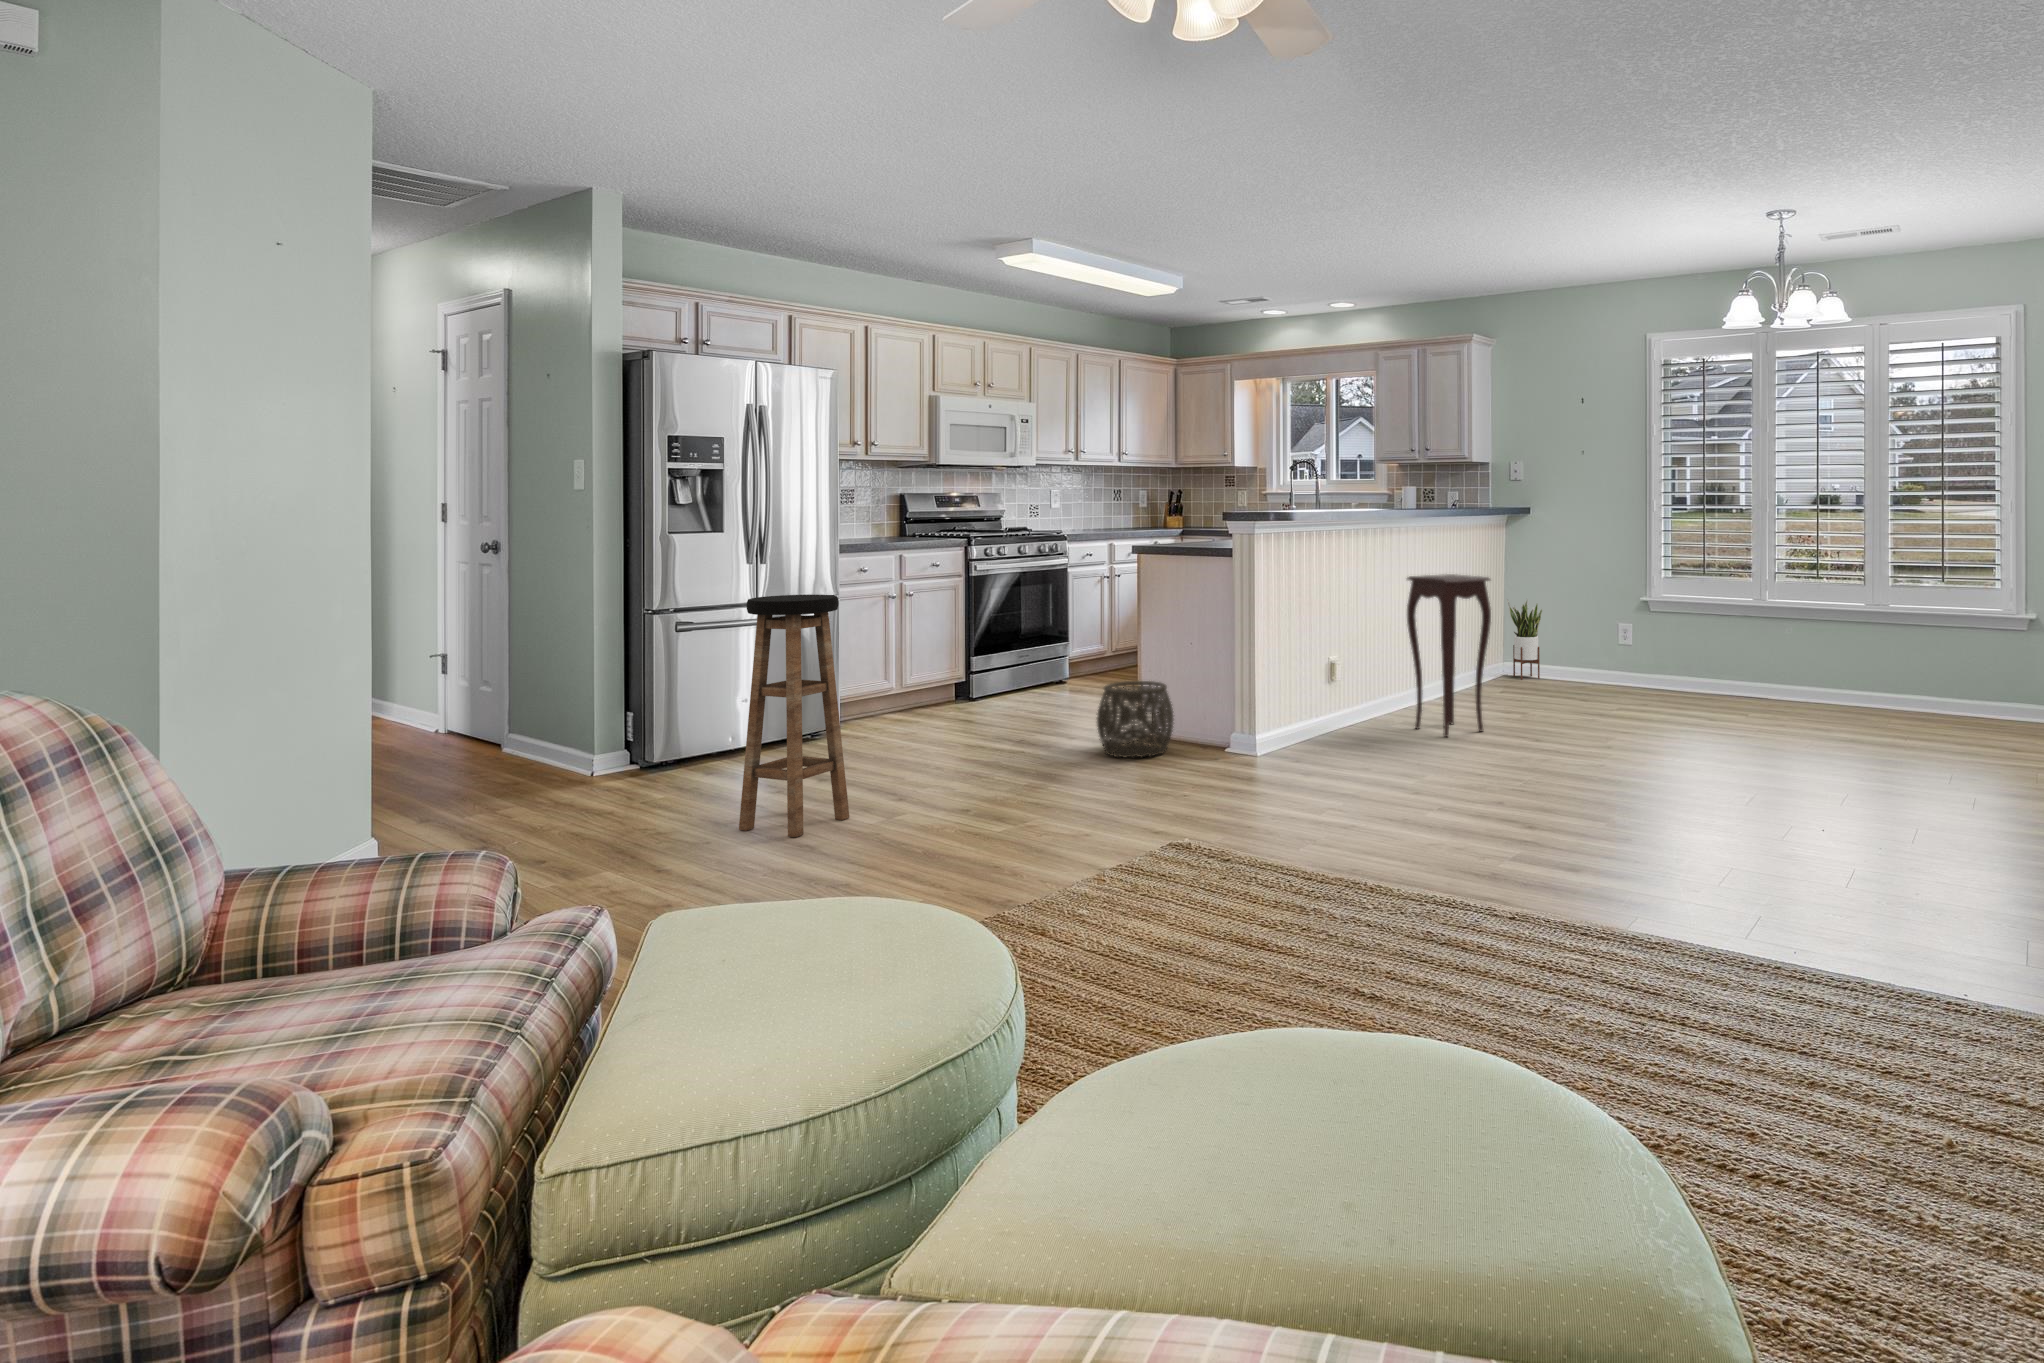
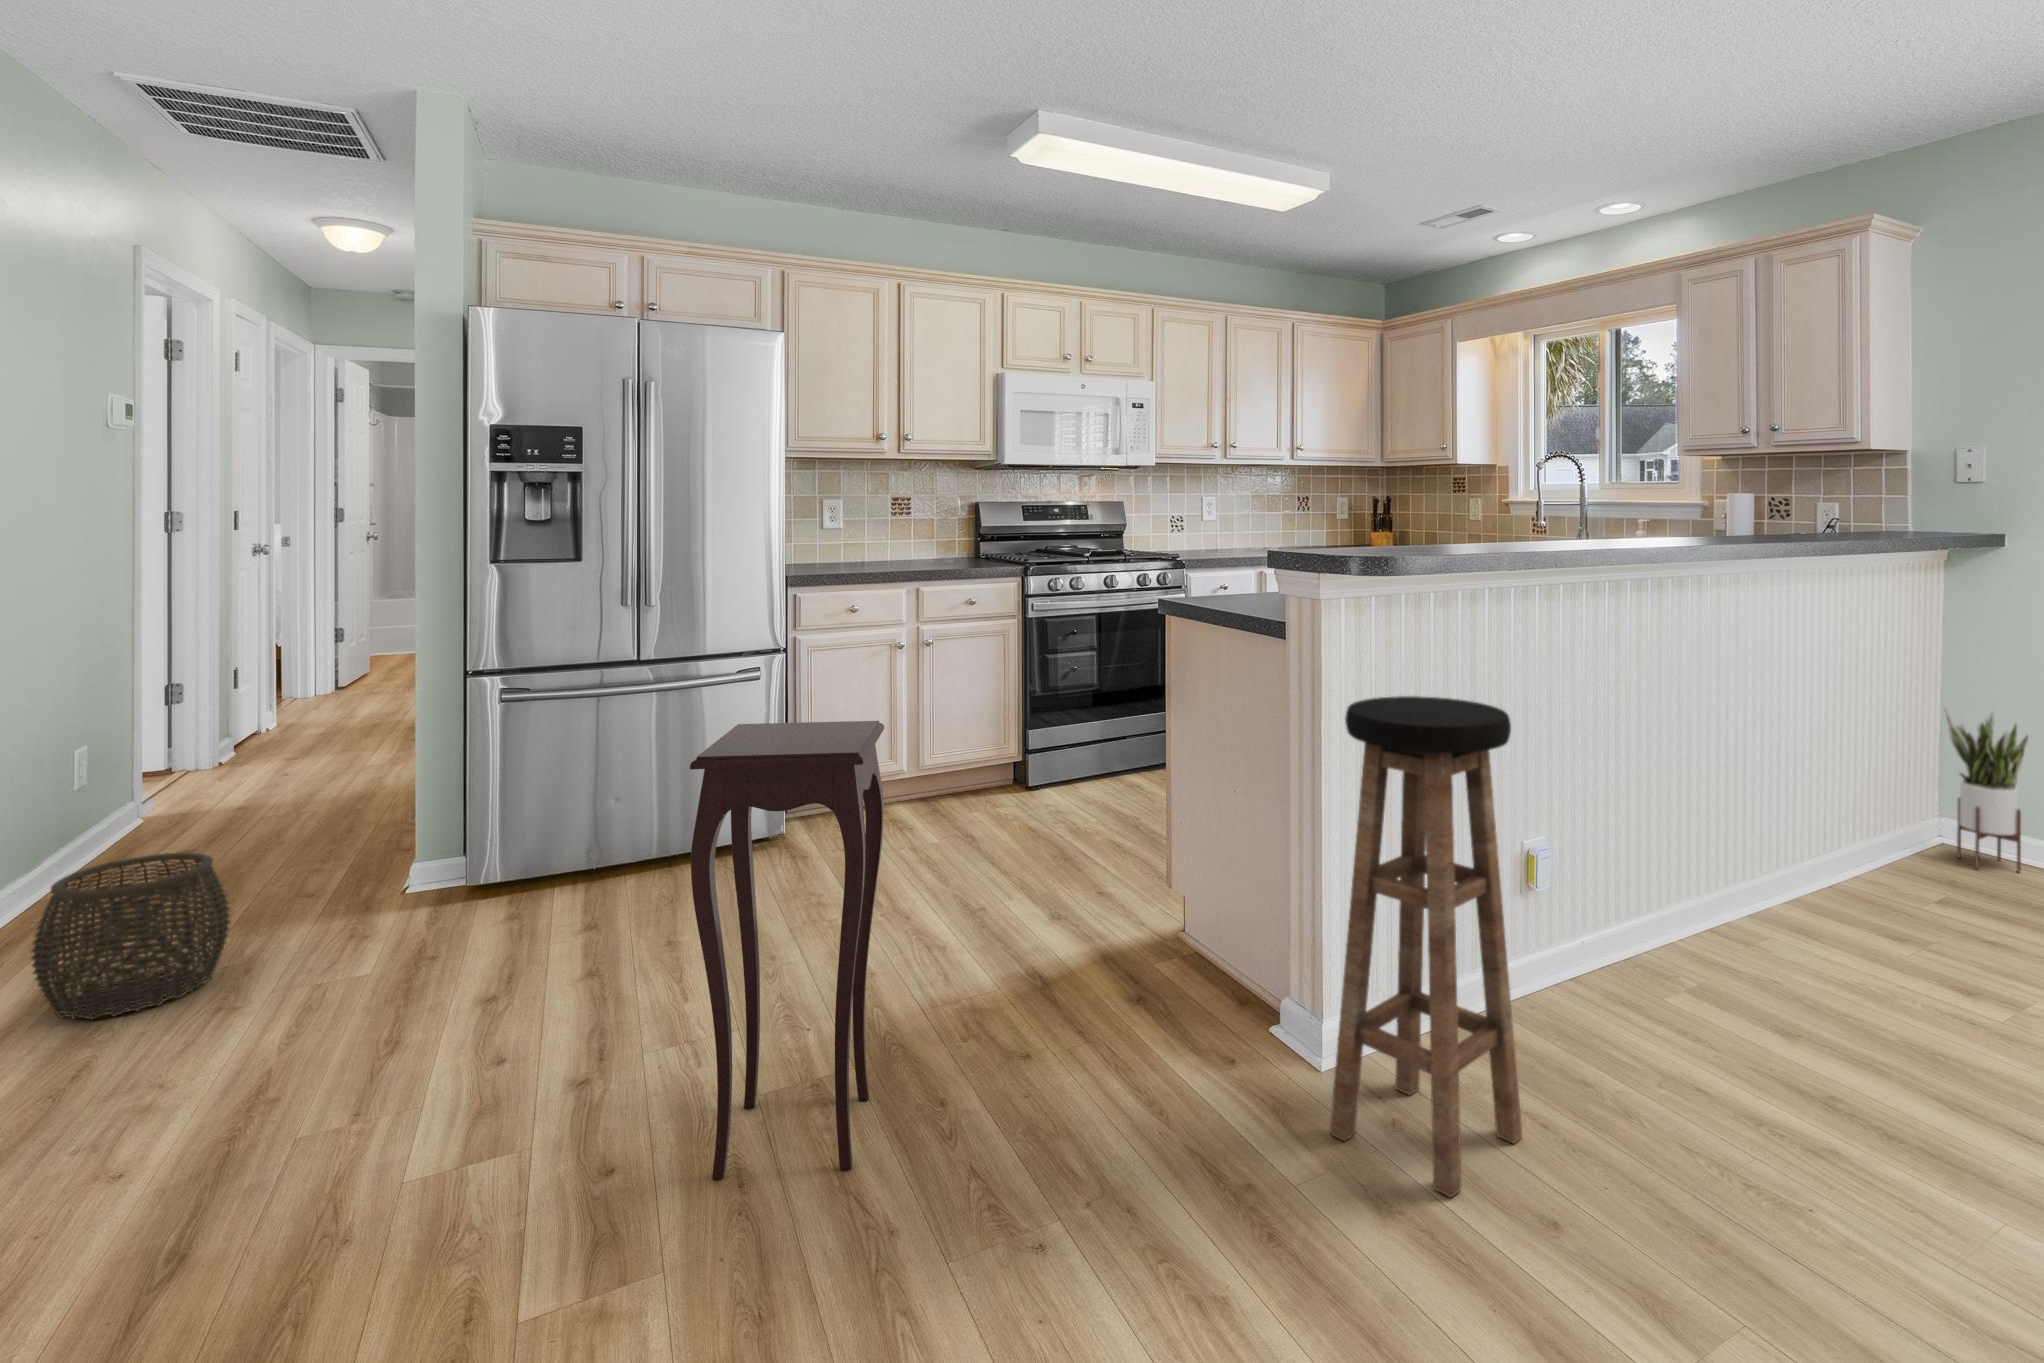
side table: present [1407,574,1491,737] -> present [690,721,884,1179]
bar stool: present [739,595,849,837] -> present [1330,696,1522,1197]
woven basket: present [1097,681,1174,758] -> present [31,852,231,1020]

